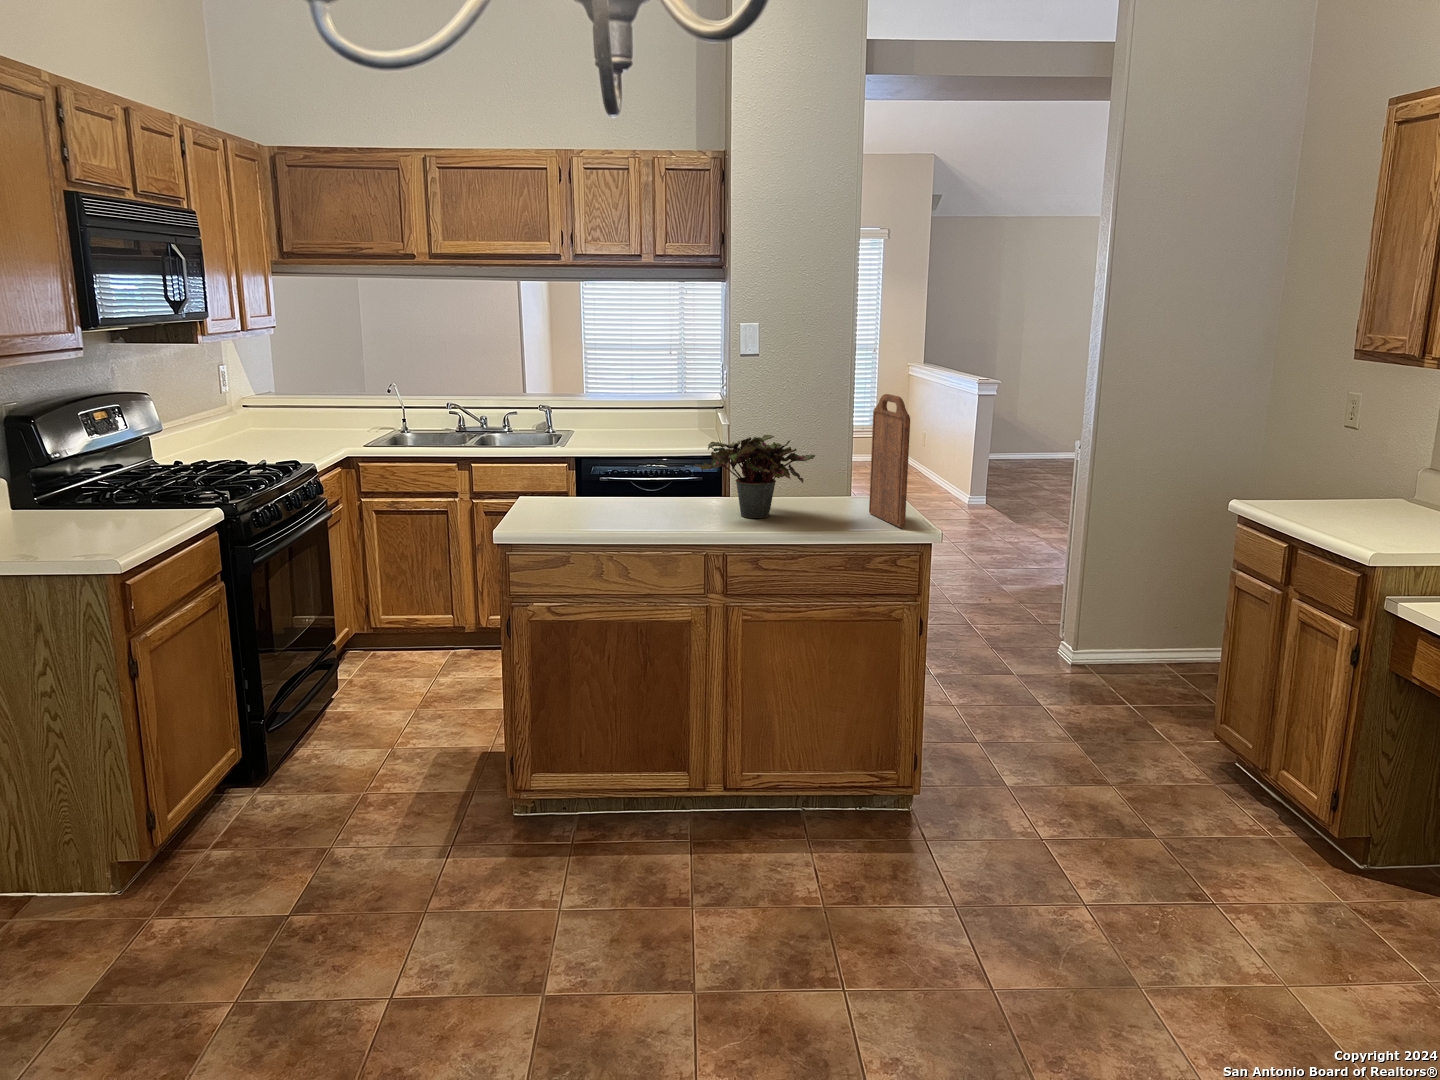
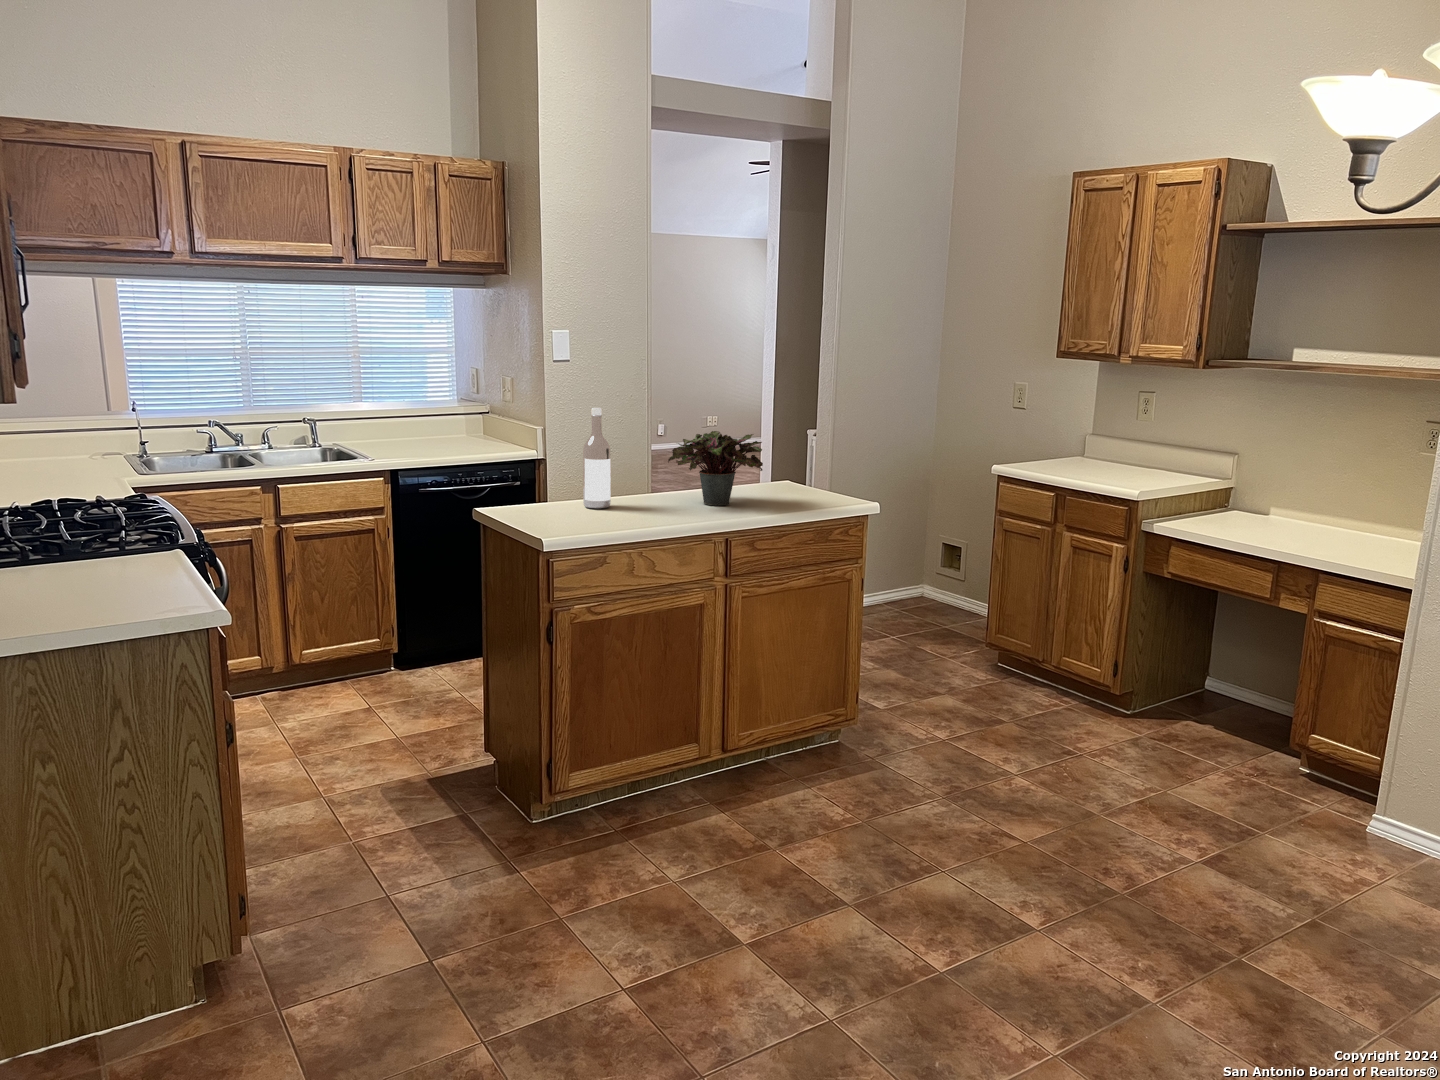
cutting board: present [869,394,910,528] -> none [794,391,850,502]
wine bottle: none [612,404,640,509] -> present [583,408,611,508]

